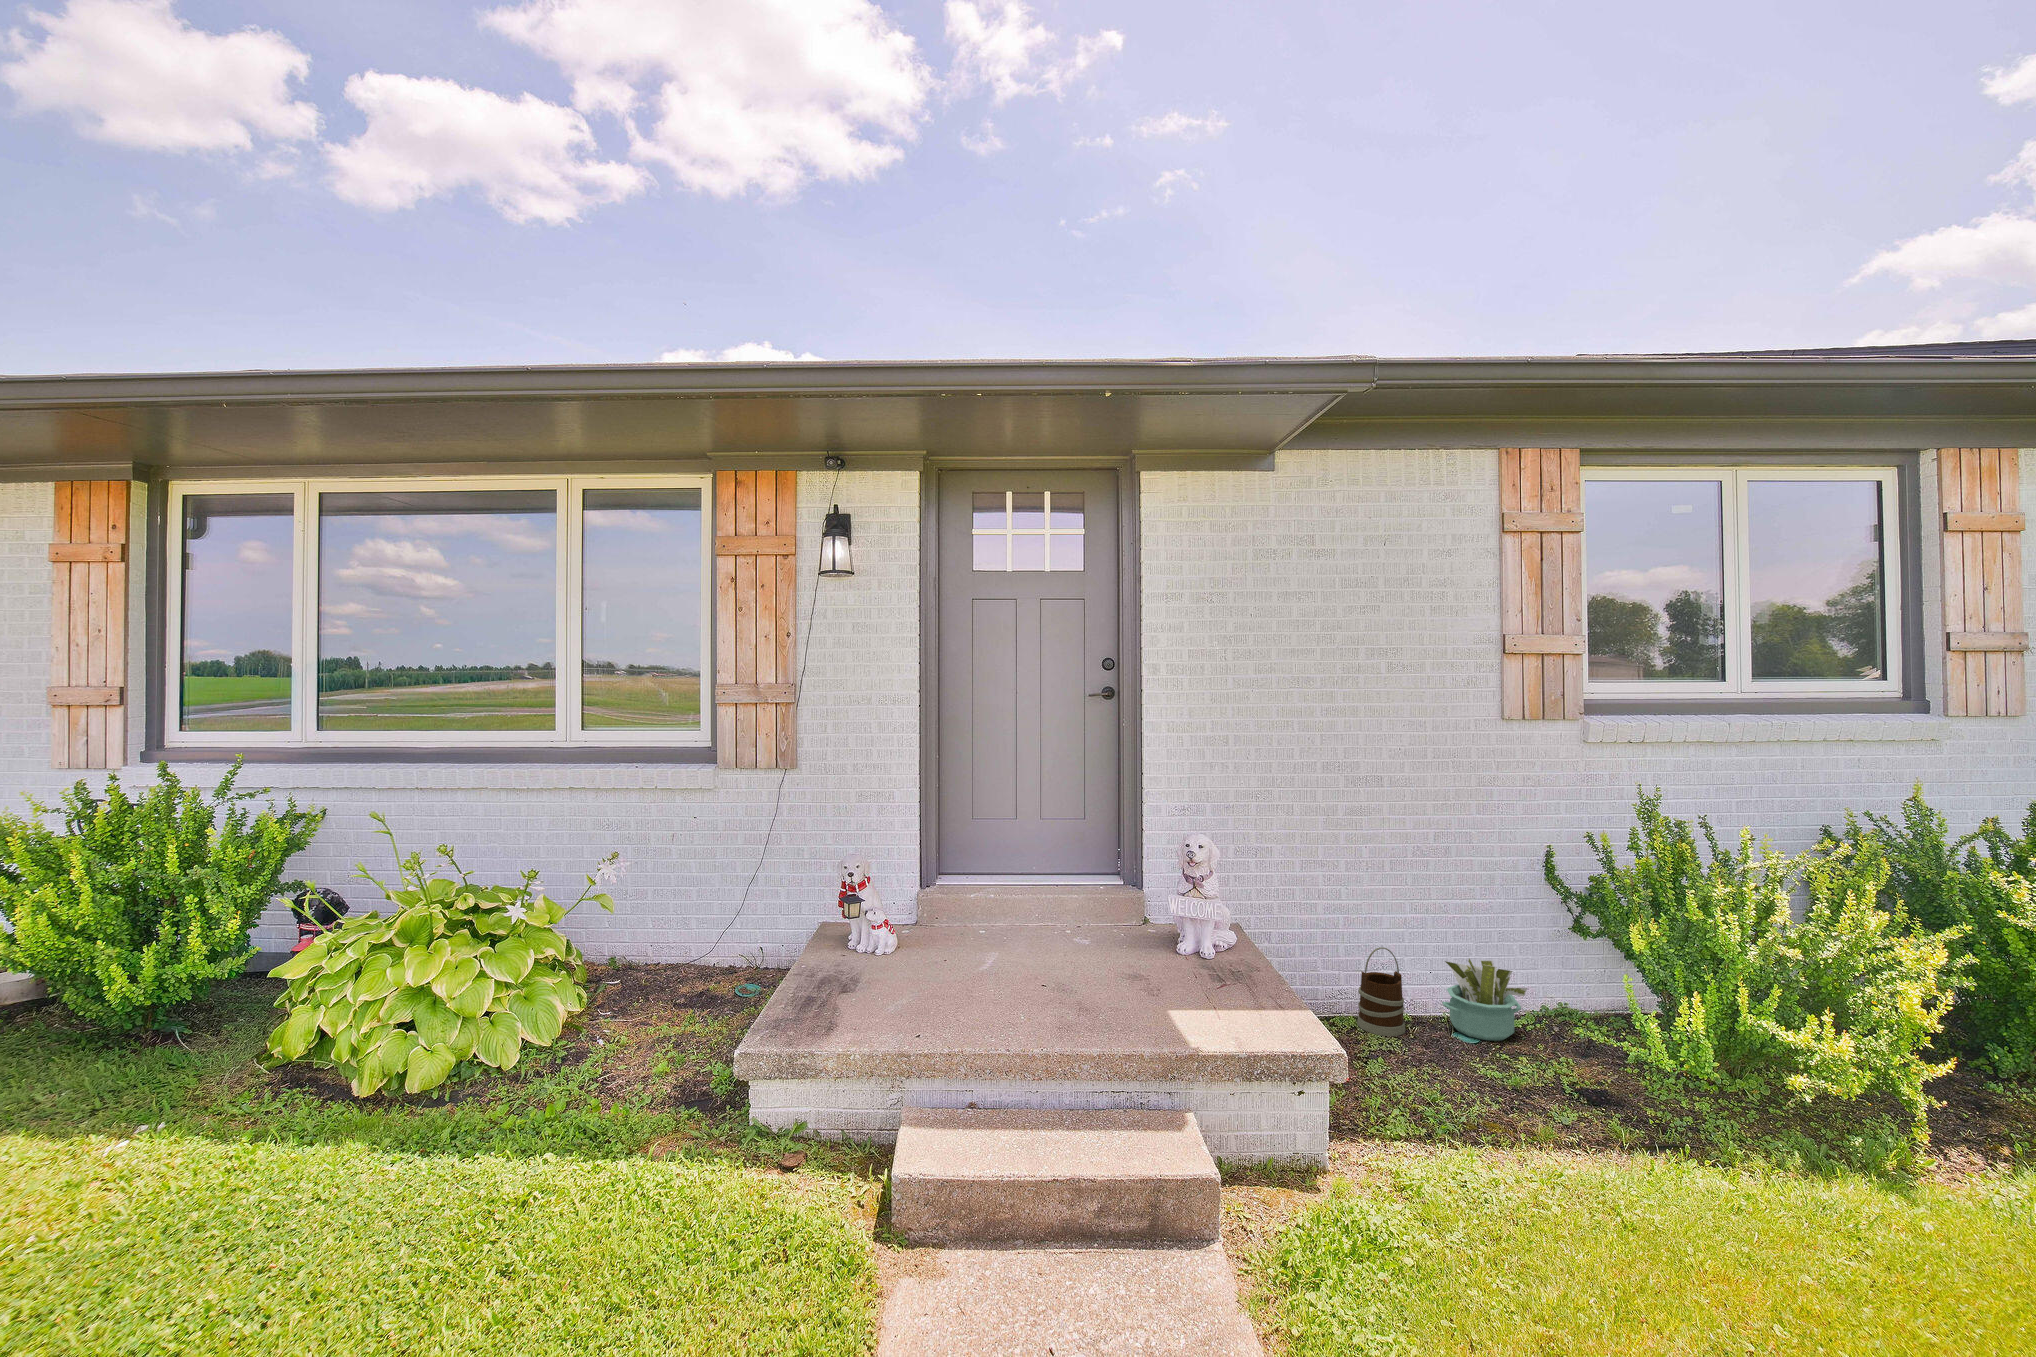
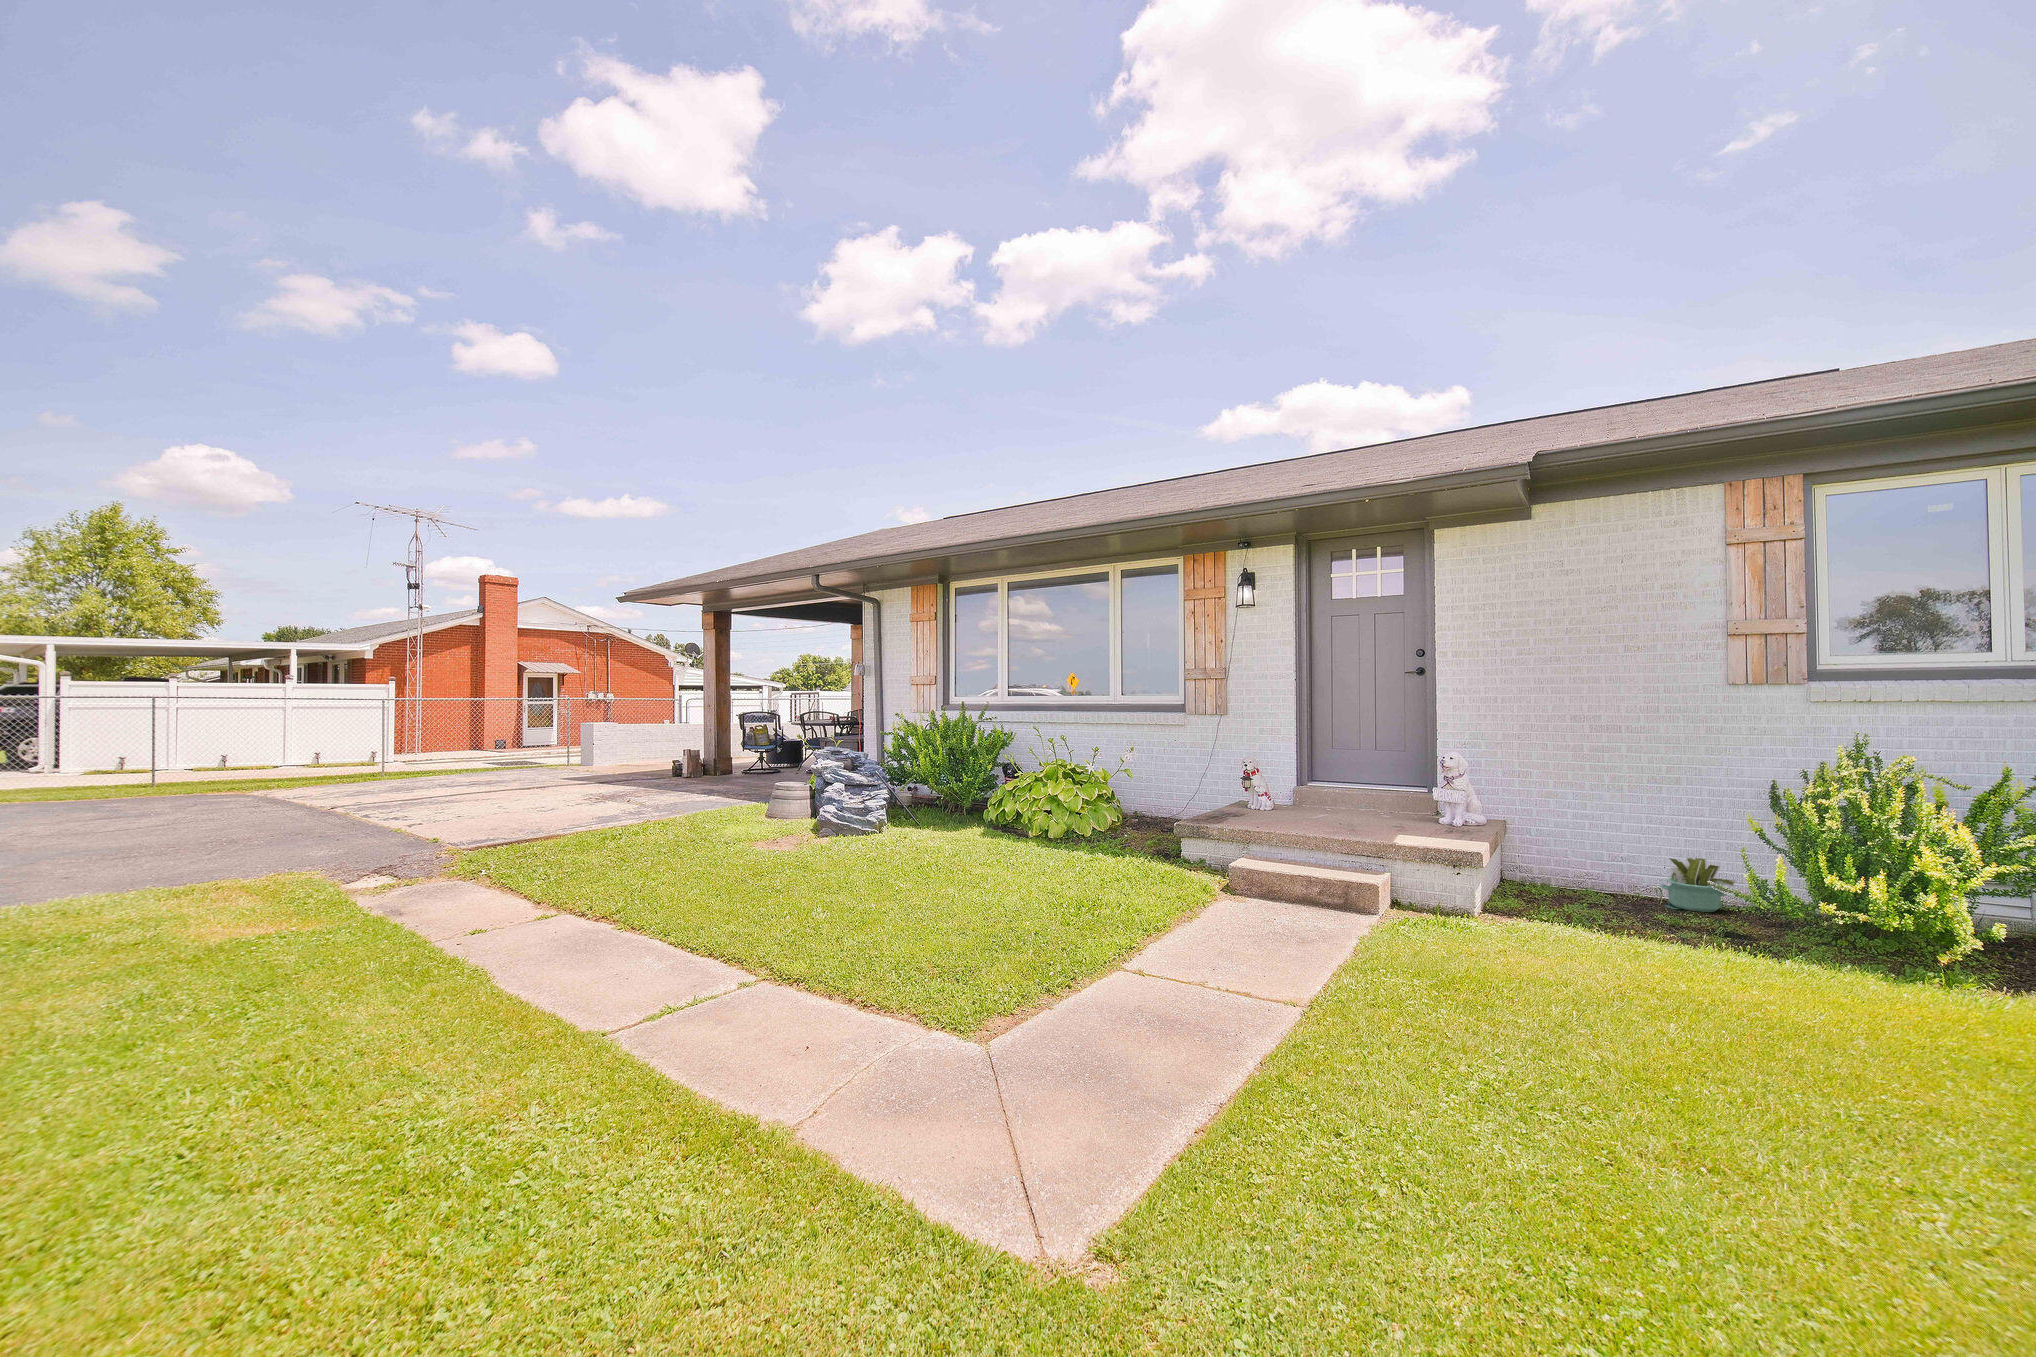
wooden bucket: present [1357,947,1405,1036] -> none [1591,842,1628,900]

